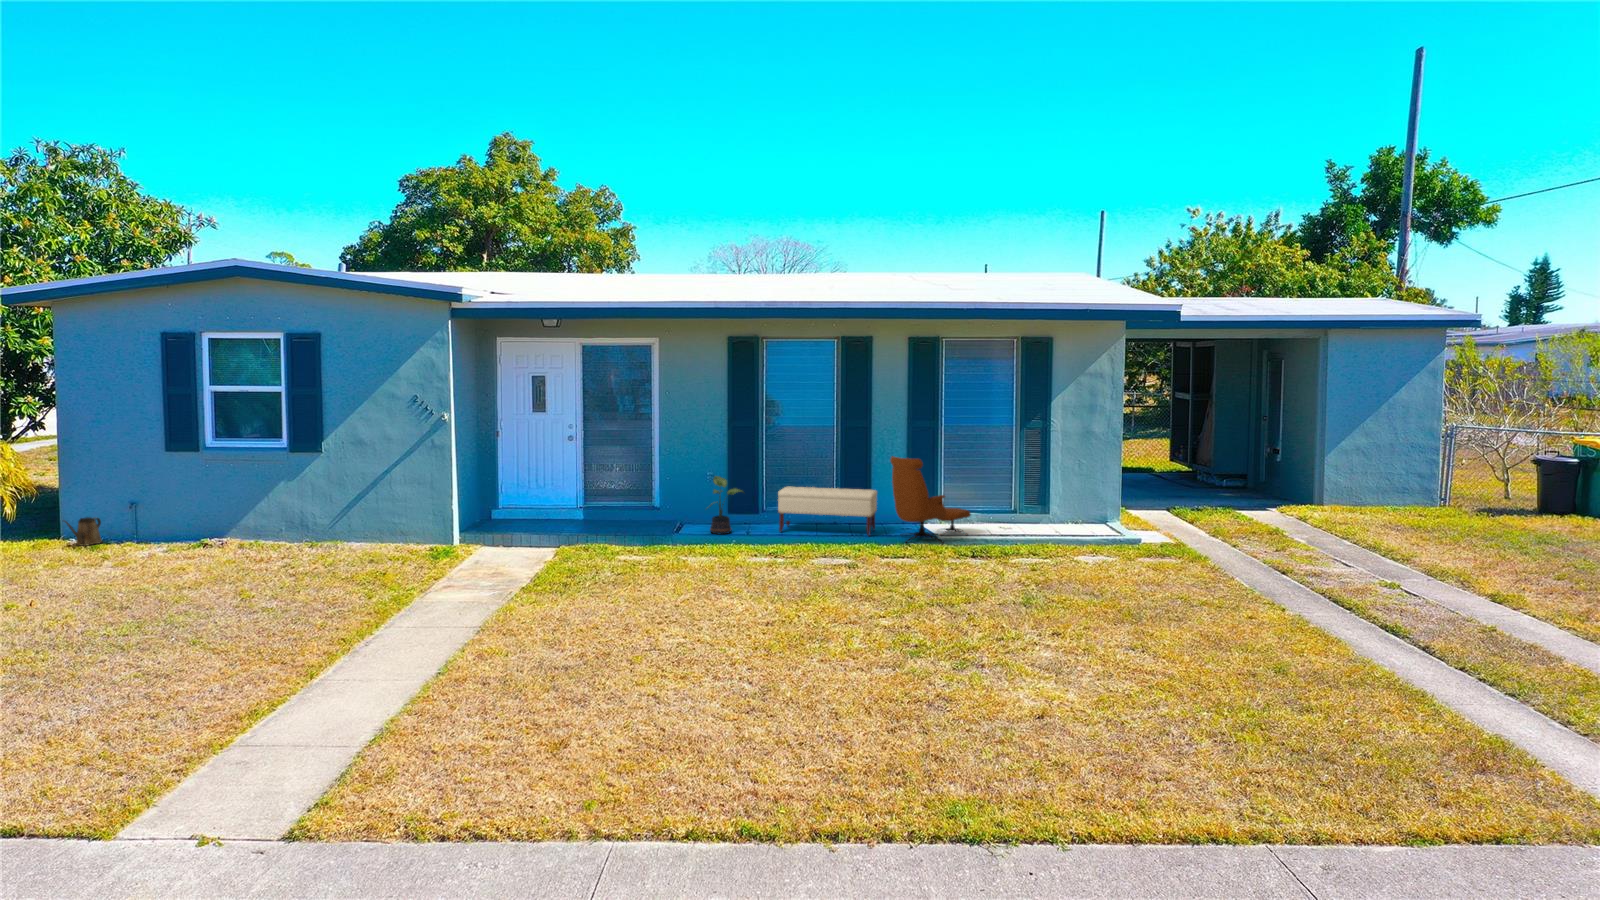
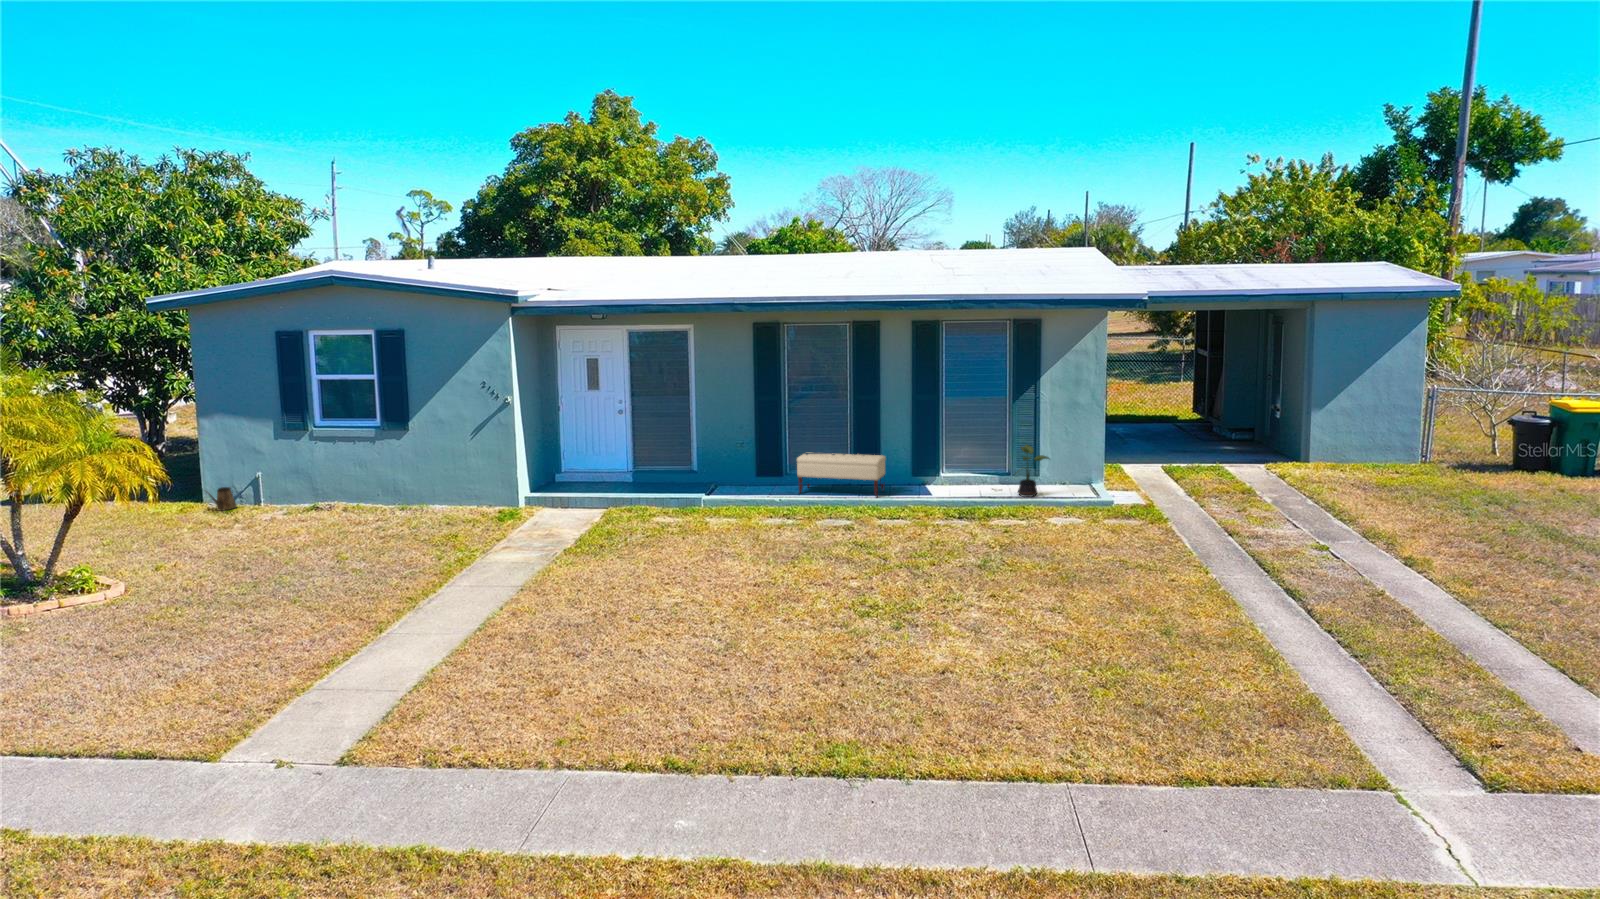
lounge chair: present [890,456,971,543] -> none [891,427,969,505]
potted plant: present [710,476,743,534] -> present [1017,444,1049,497]

